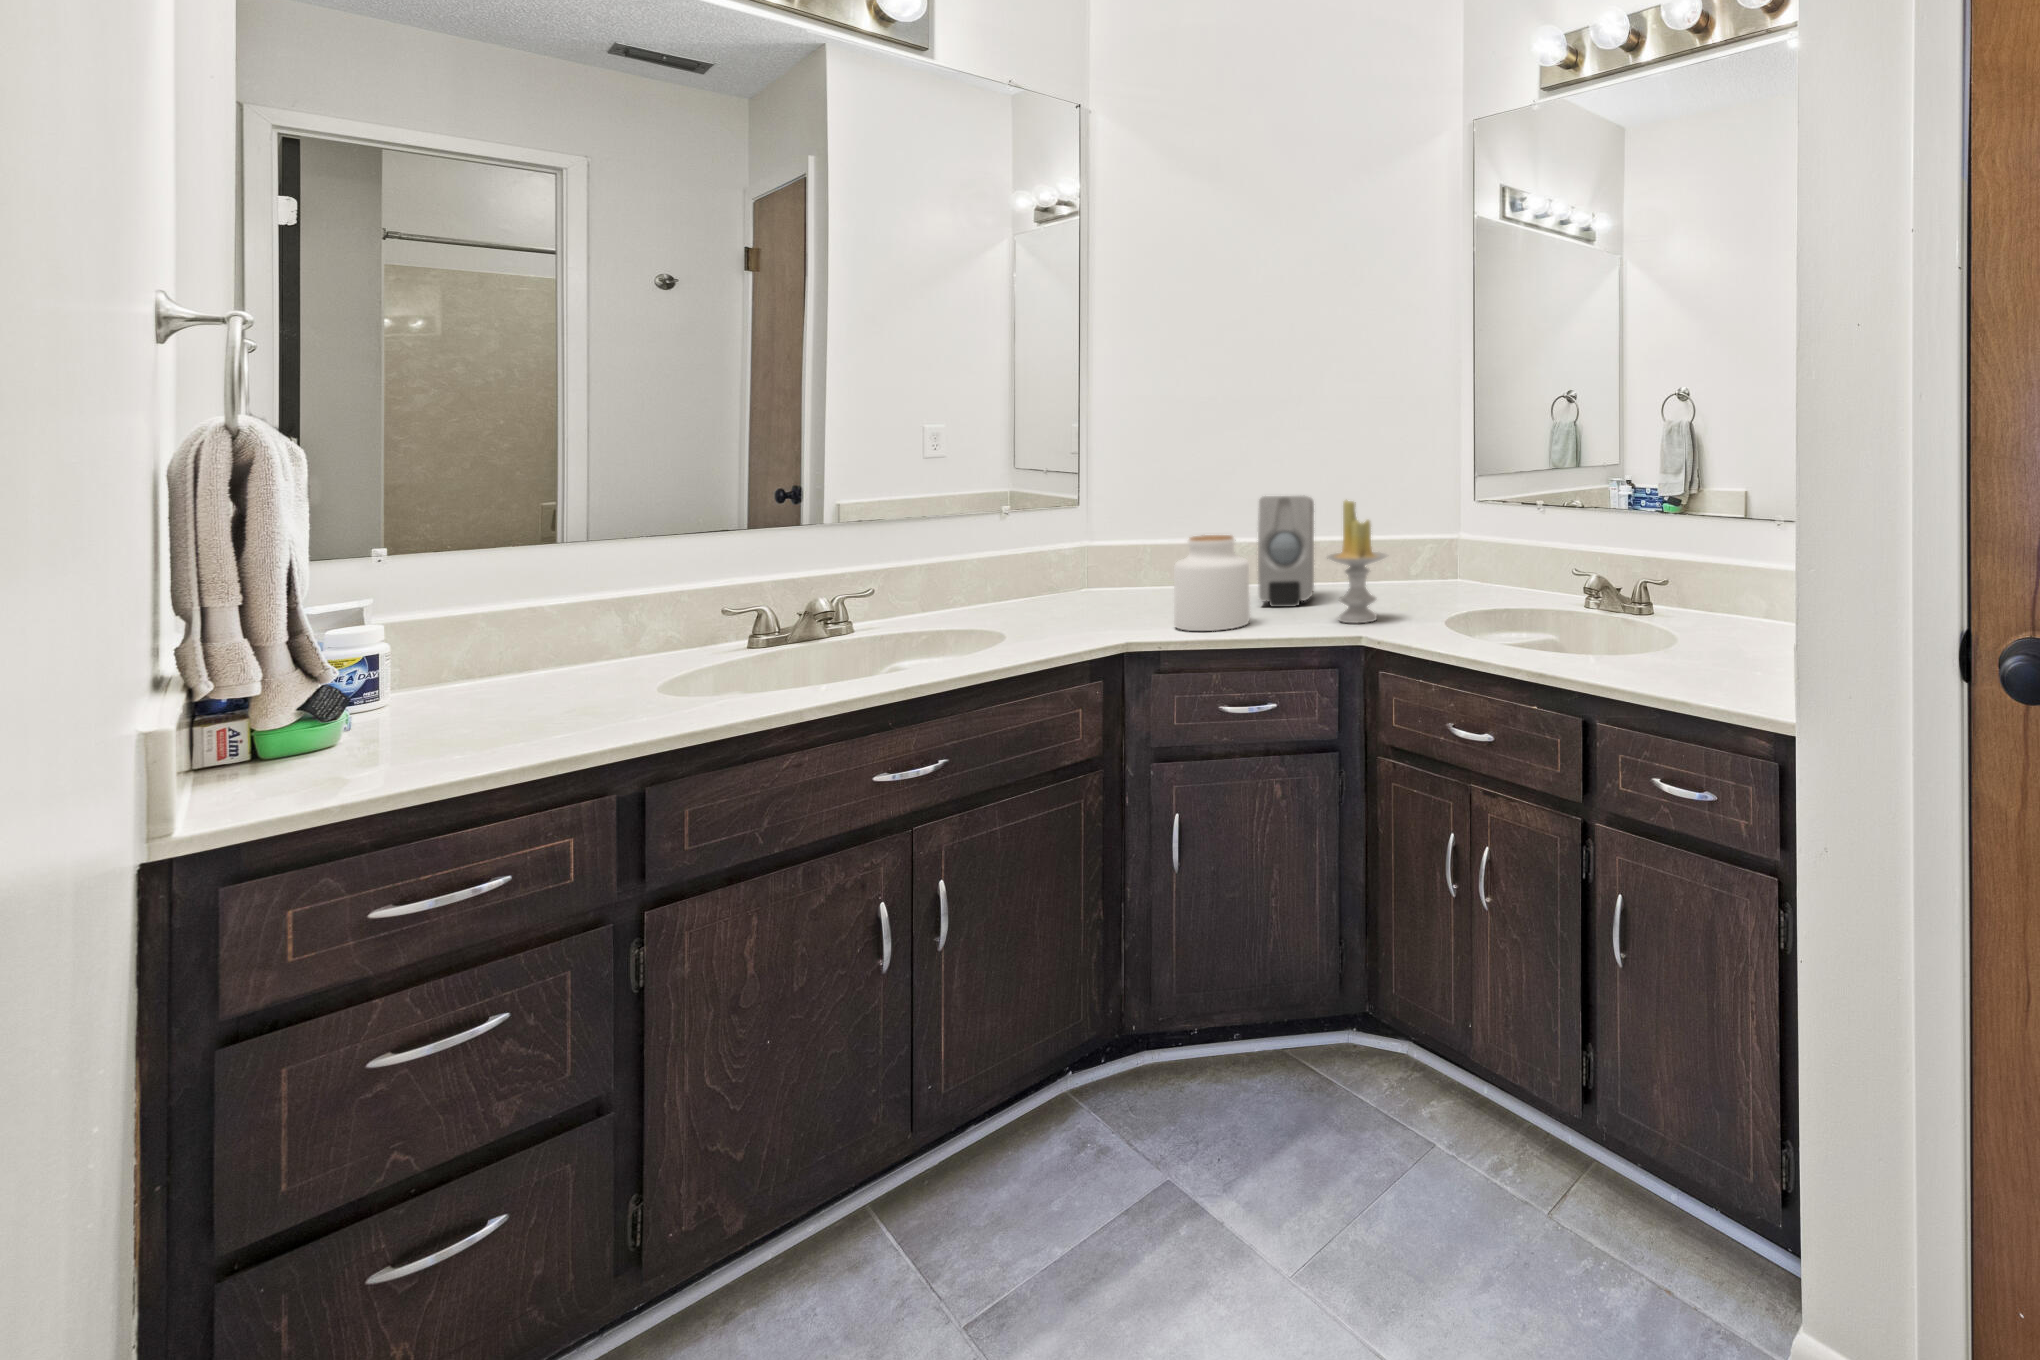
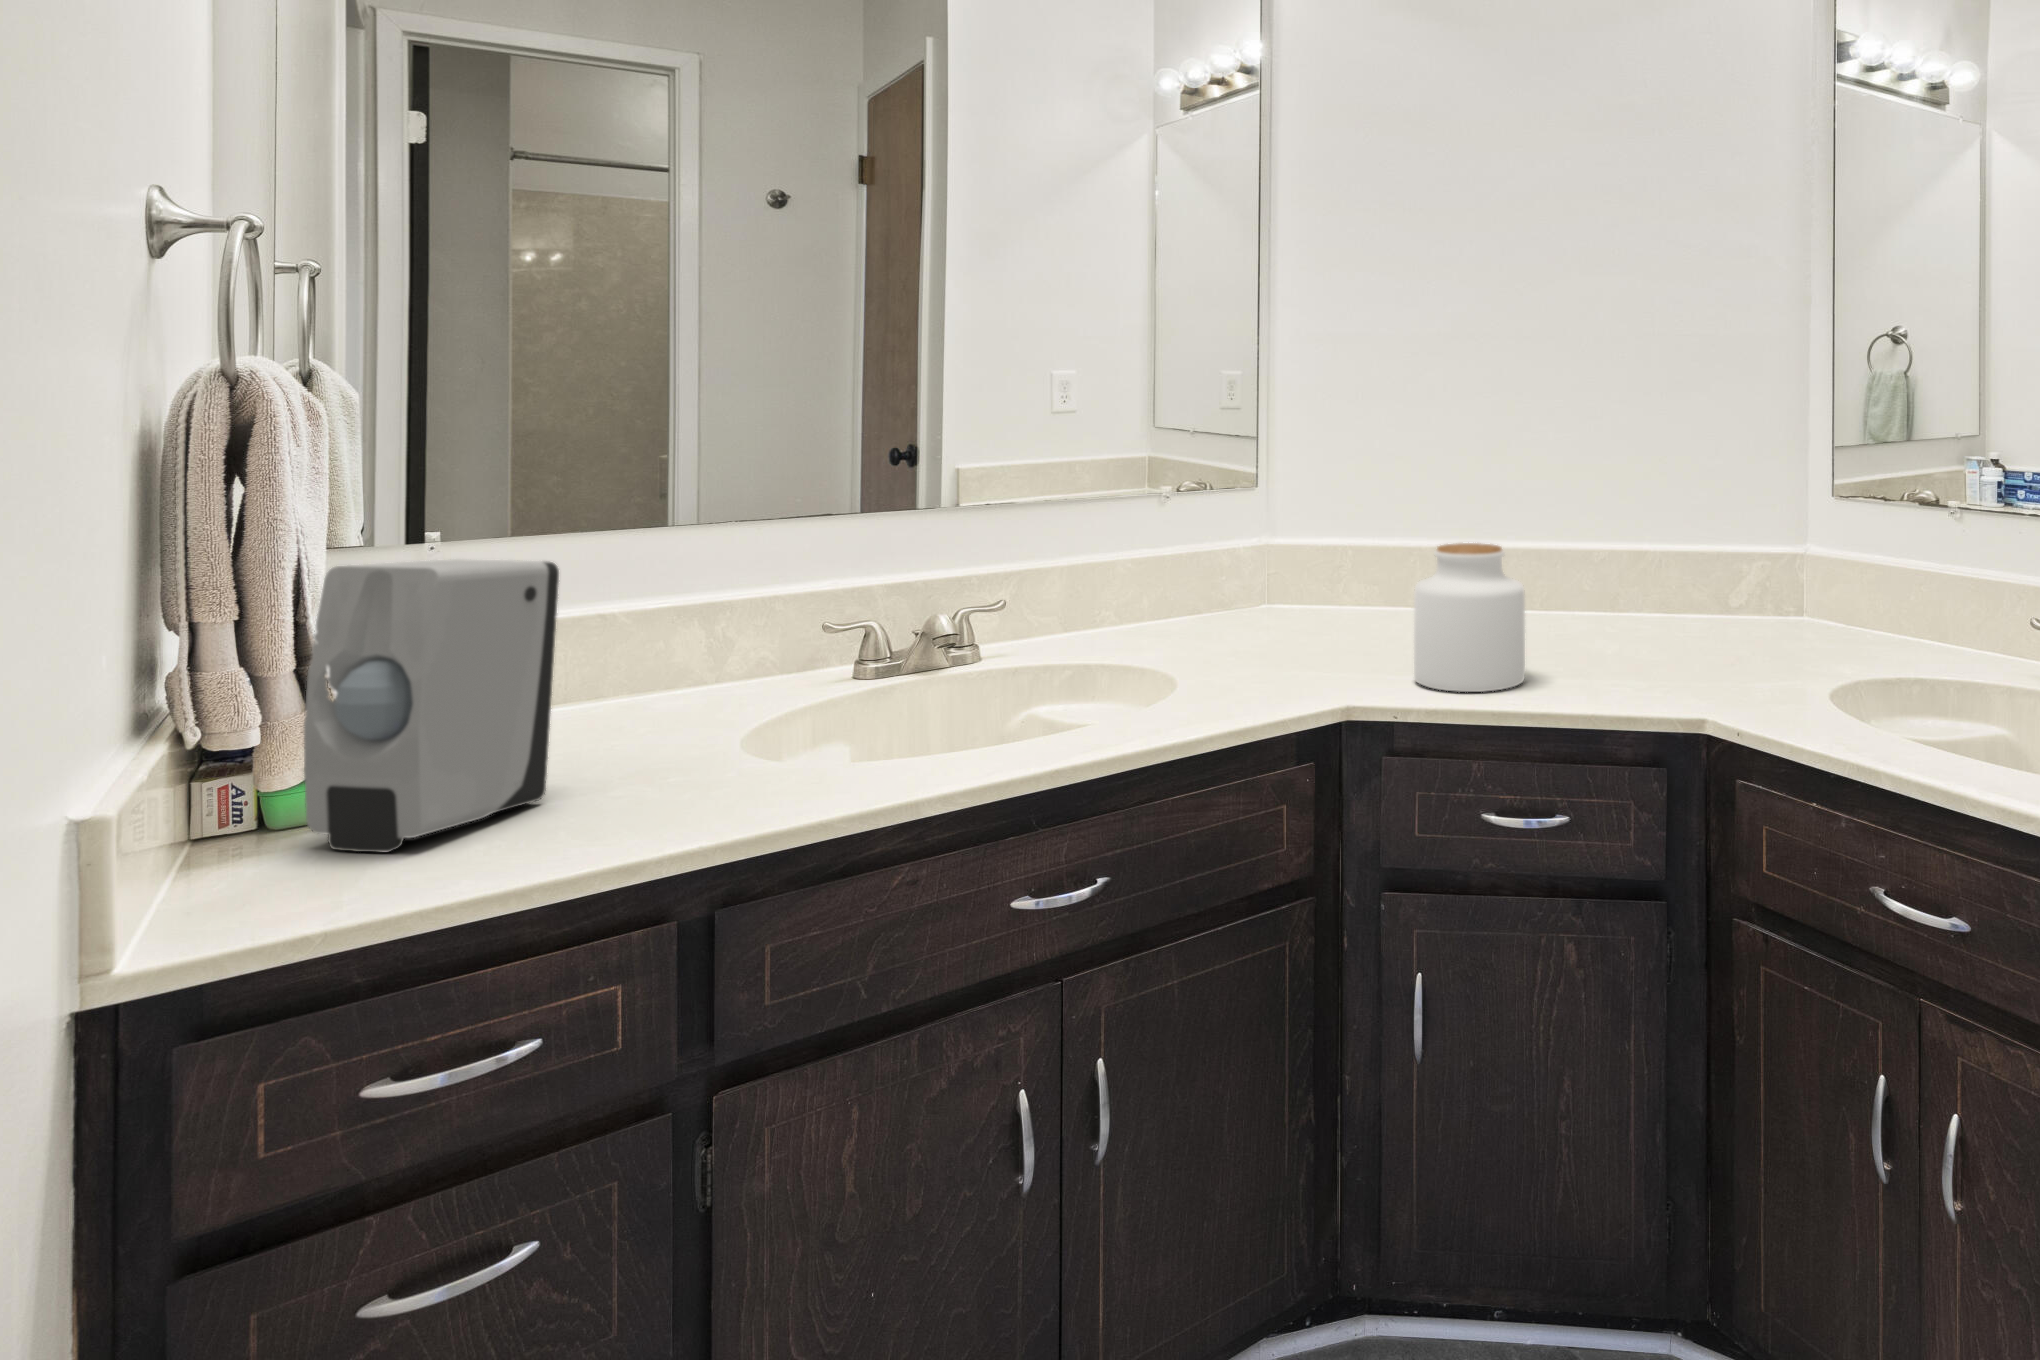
soap dispenser: present [1258,496,1314,607] -> present [304,559,559,853]
candle: present [1327,500,1387,623] -> none [1643,496,1741,693]

